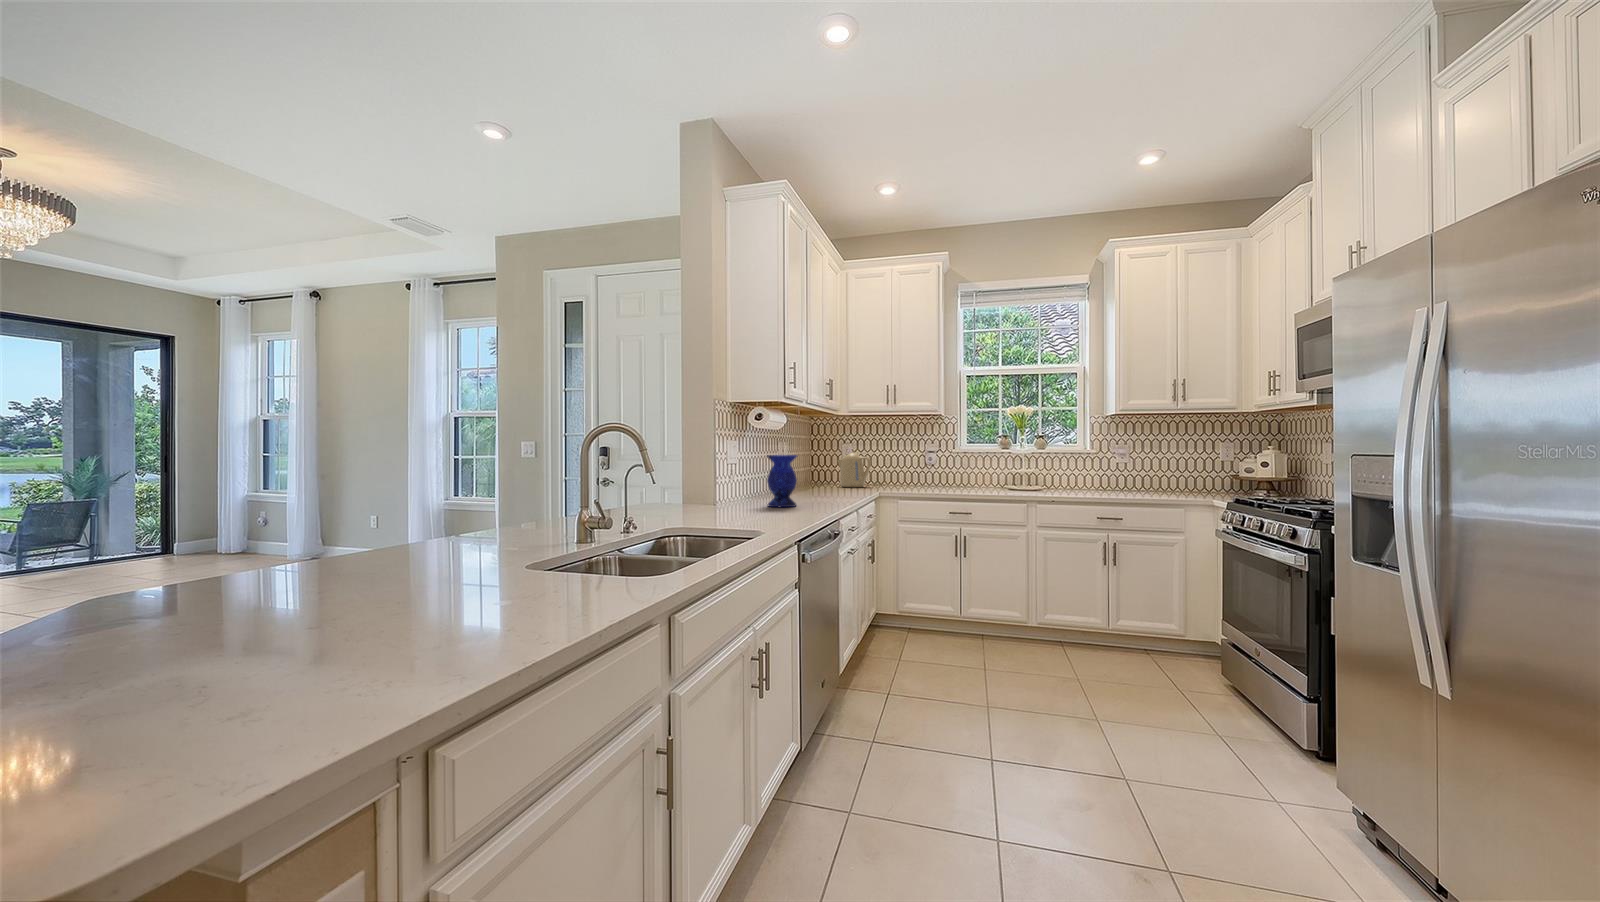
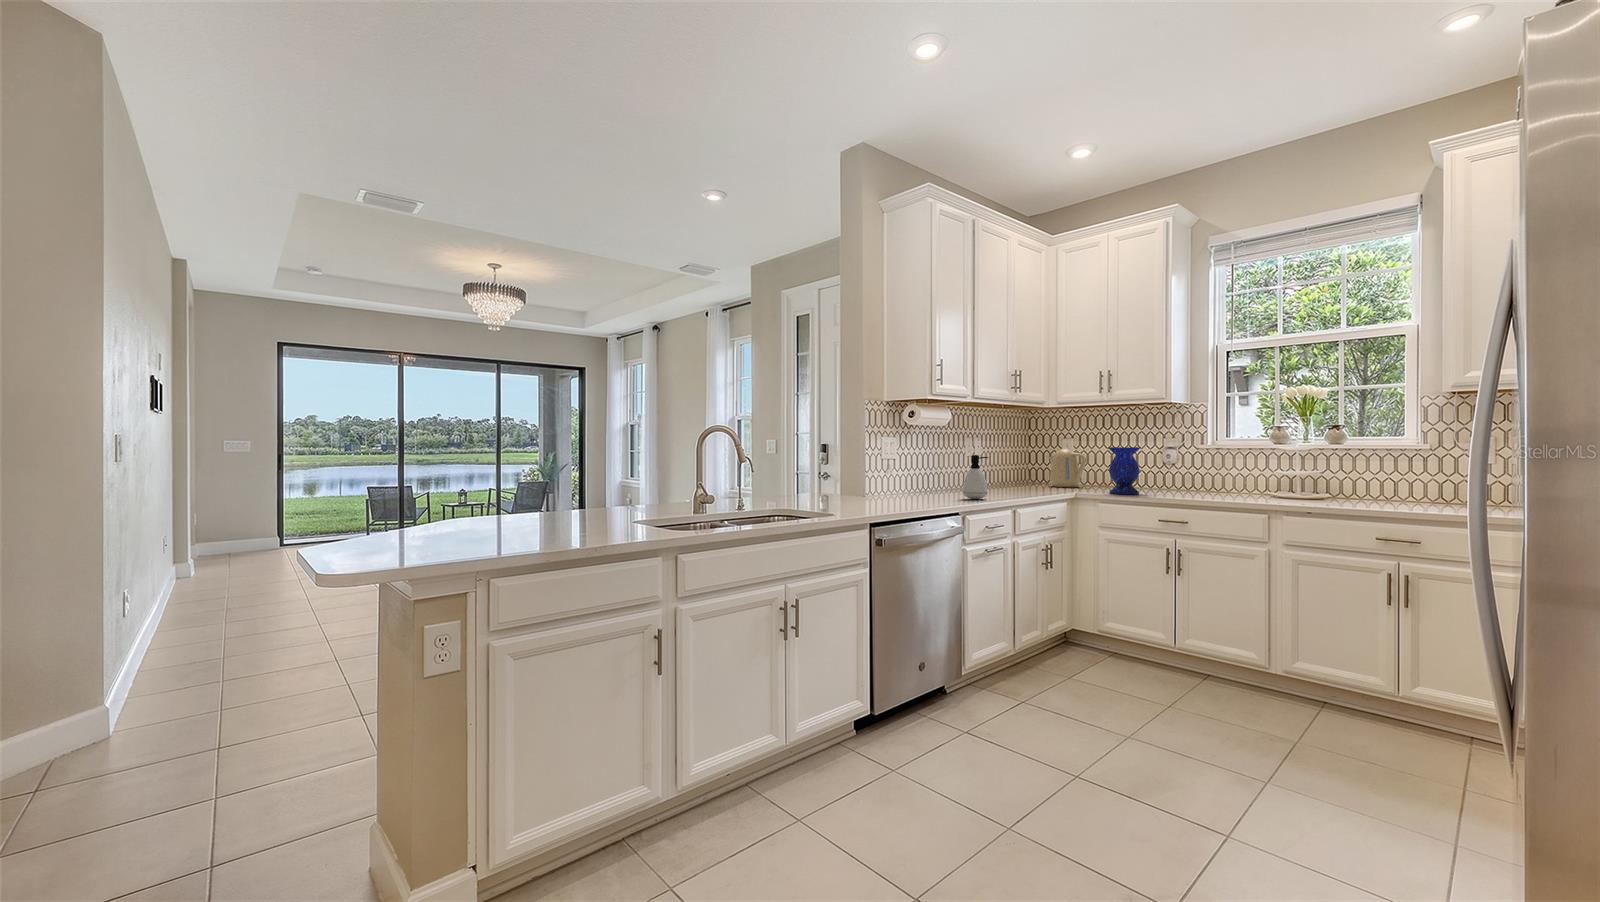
vase: present [767,455,797,507] -> present [1108,447,1141,494]
soap dispenser: none [811,460,834,503] -> present [963,455,988,499]

